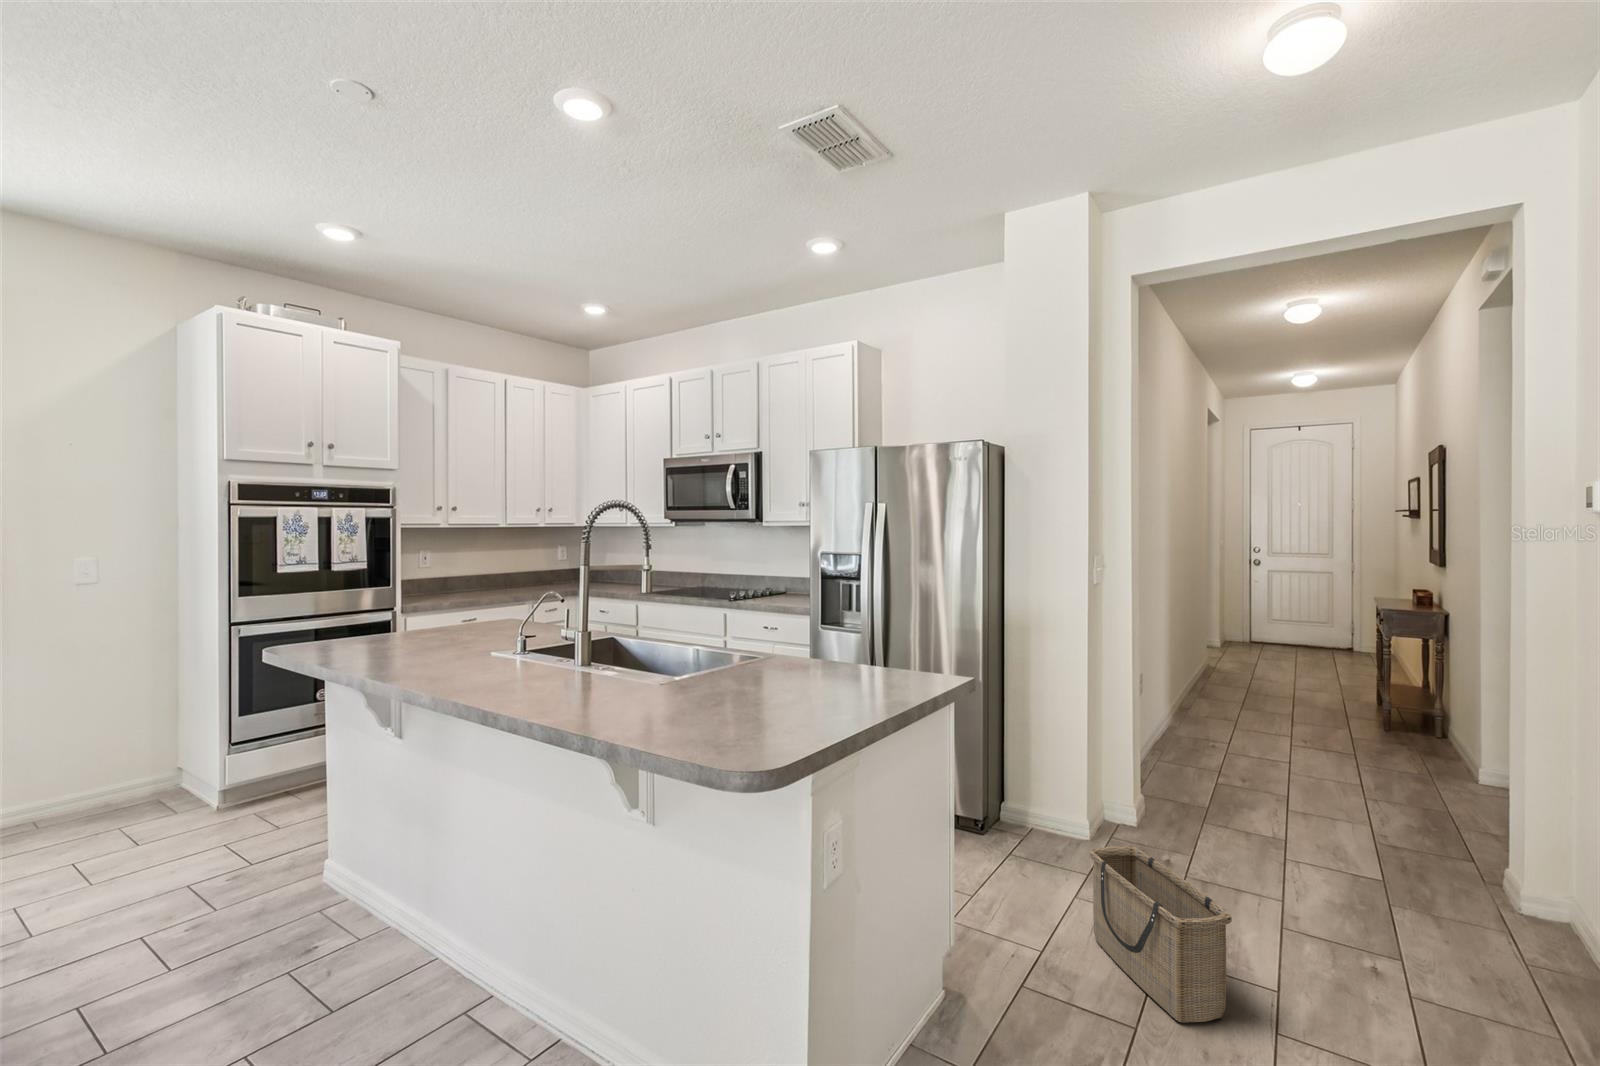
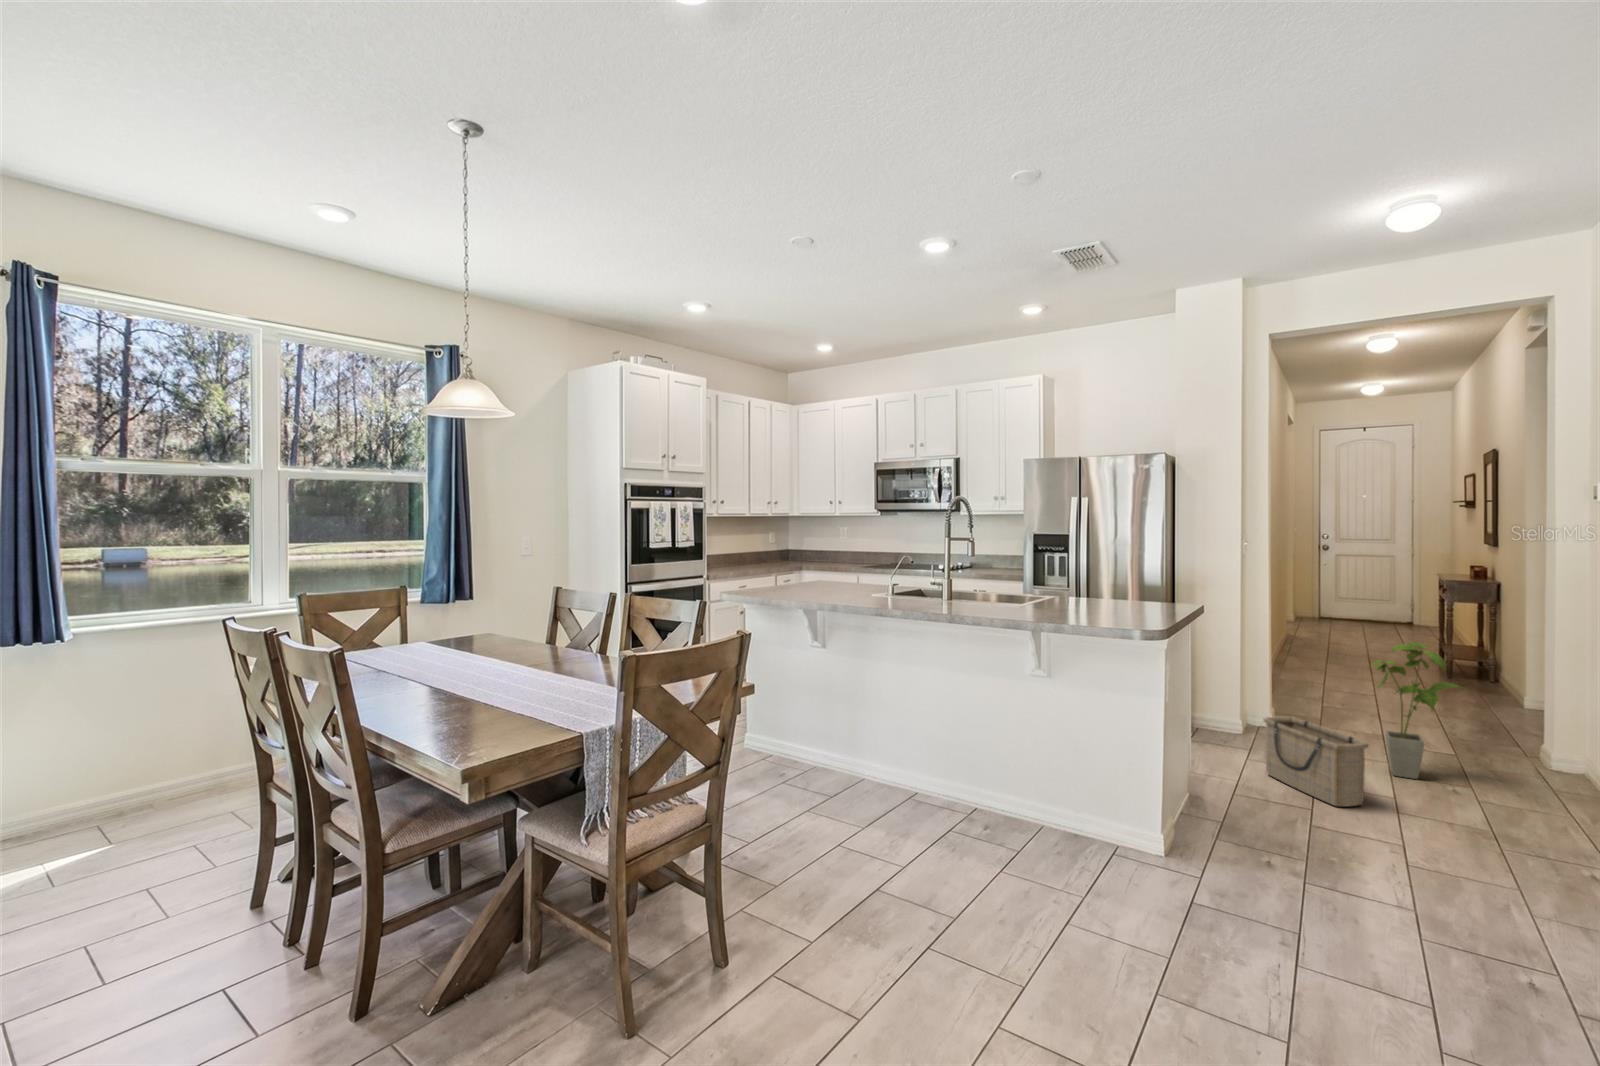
house plant: none [1253,729,1390,945] -> present [1372,642,1458,779]

